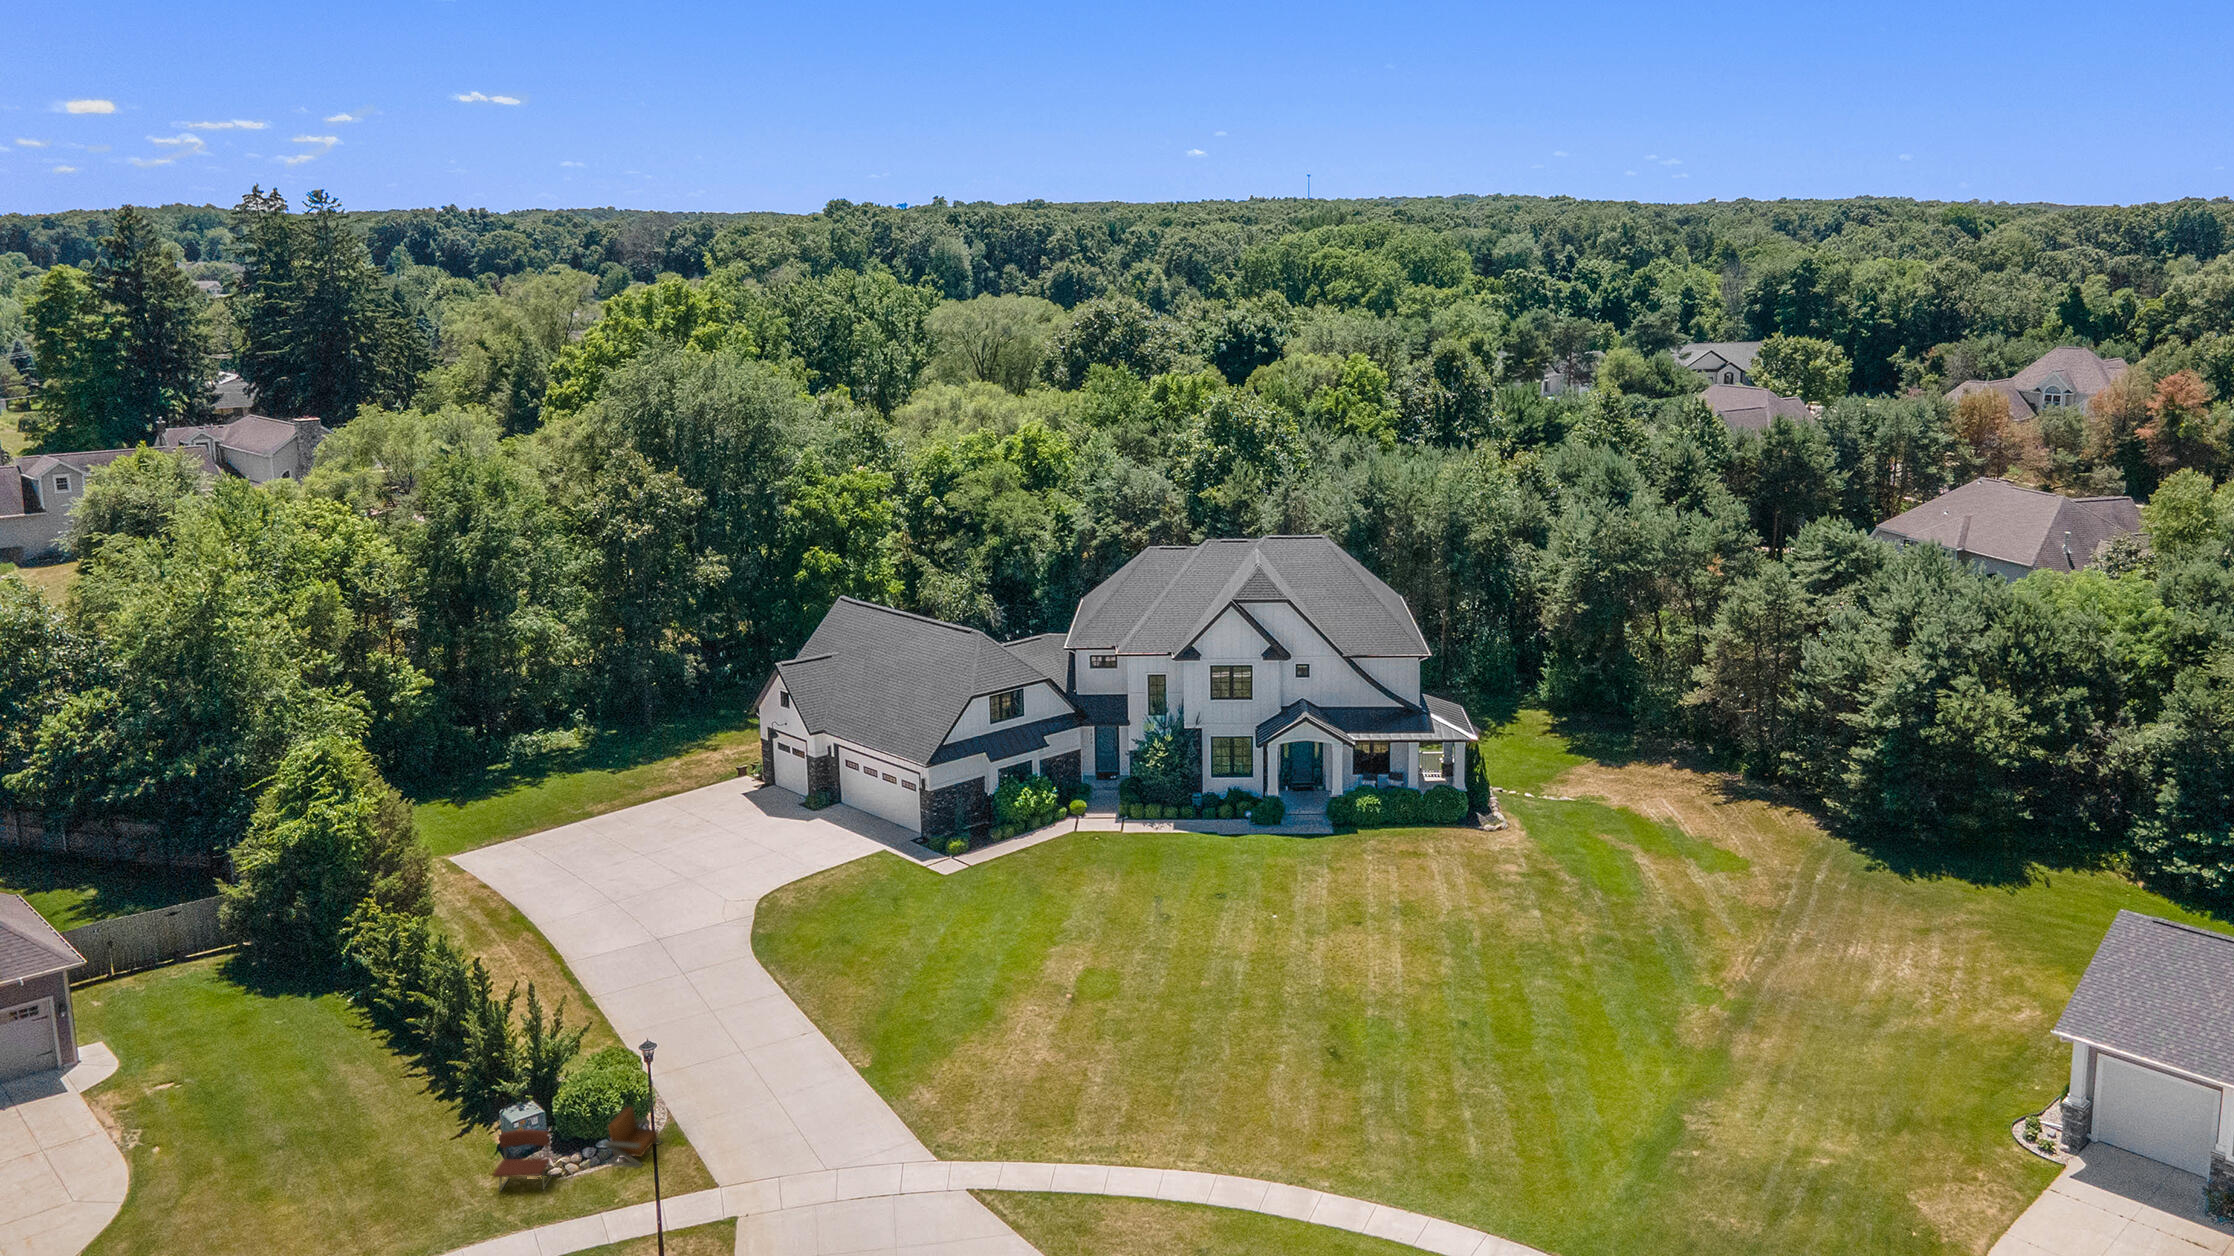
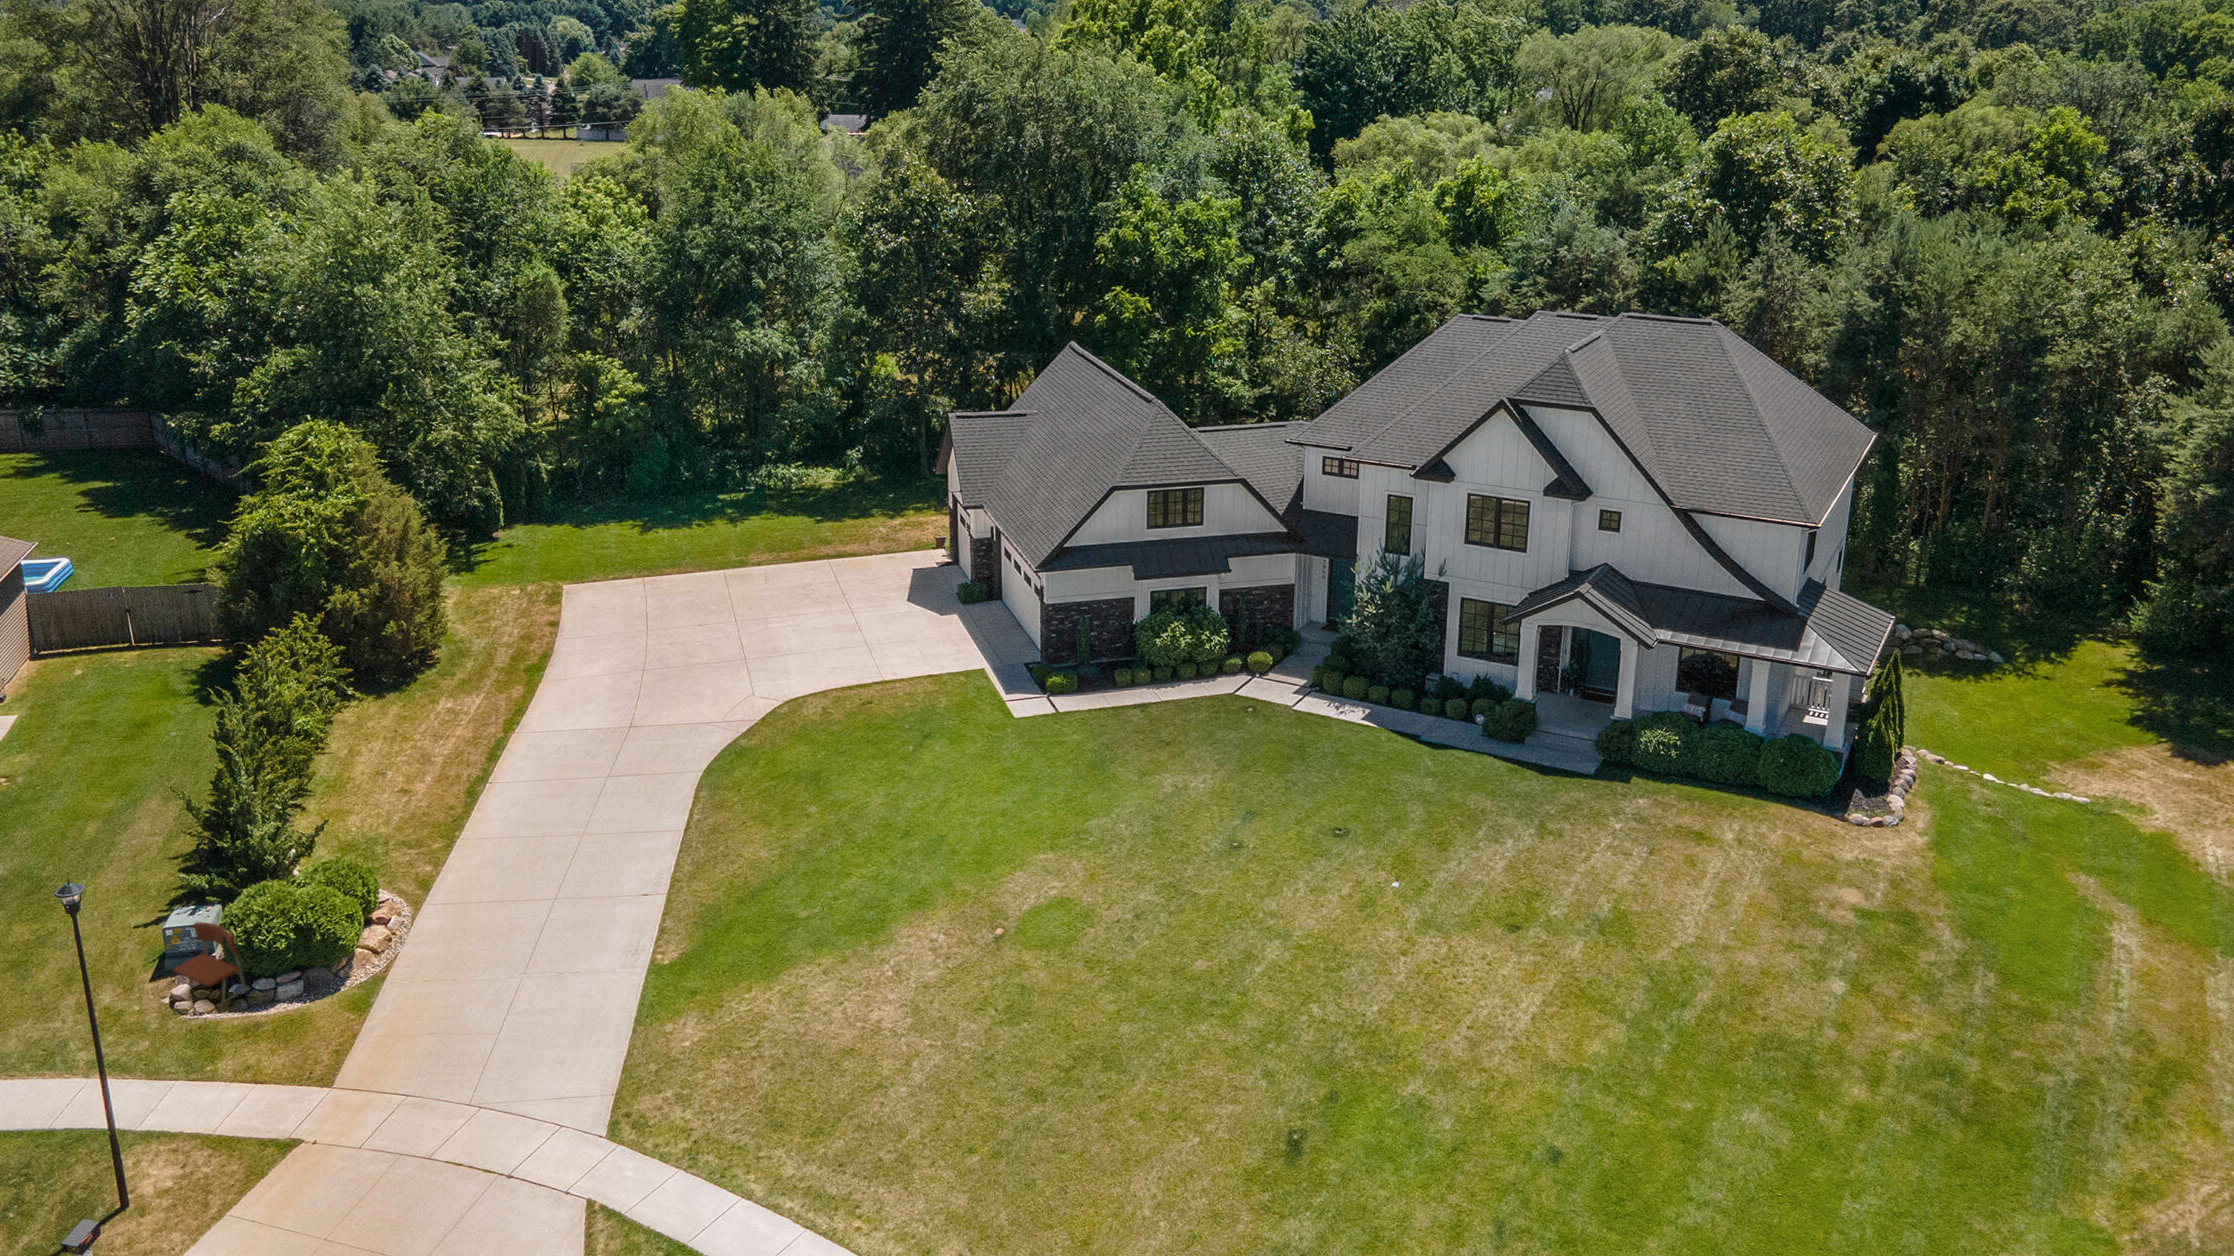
lounge chair: present [604,1107,662,1168] -> none [301,929,386,1011]

